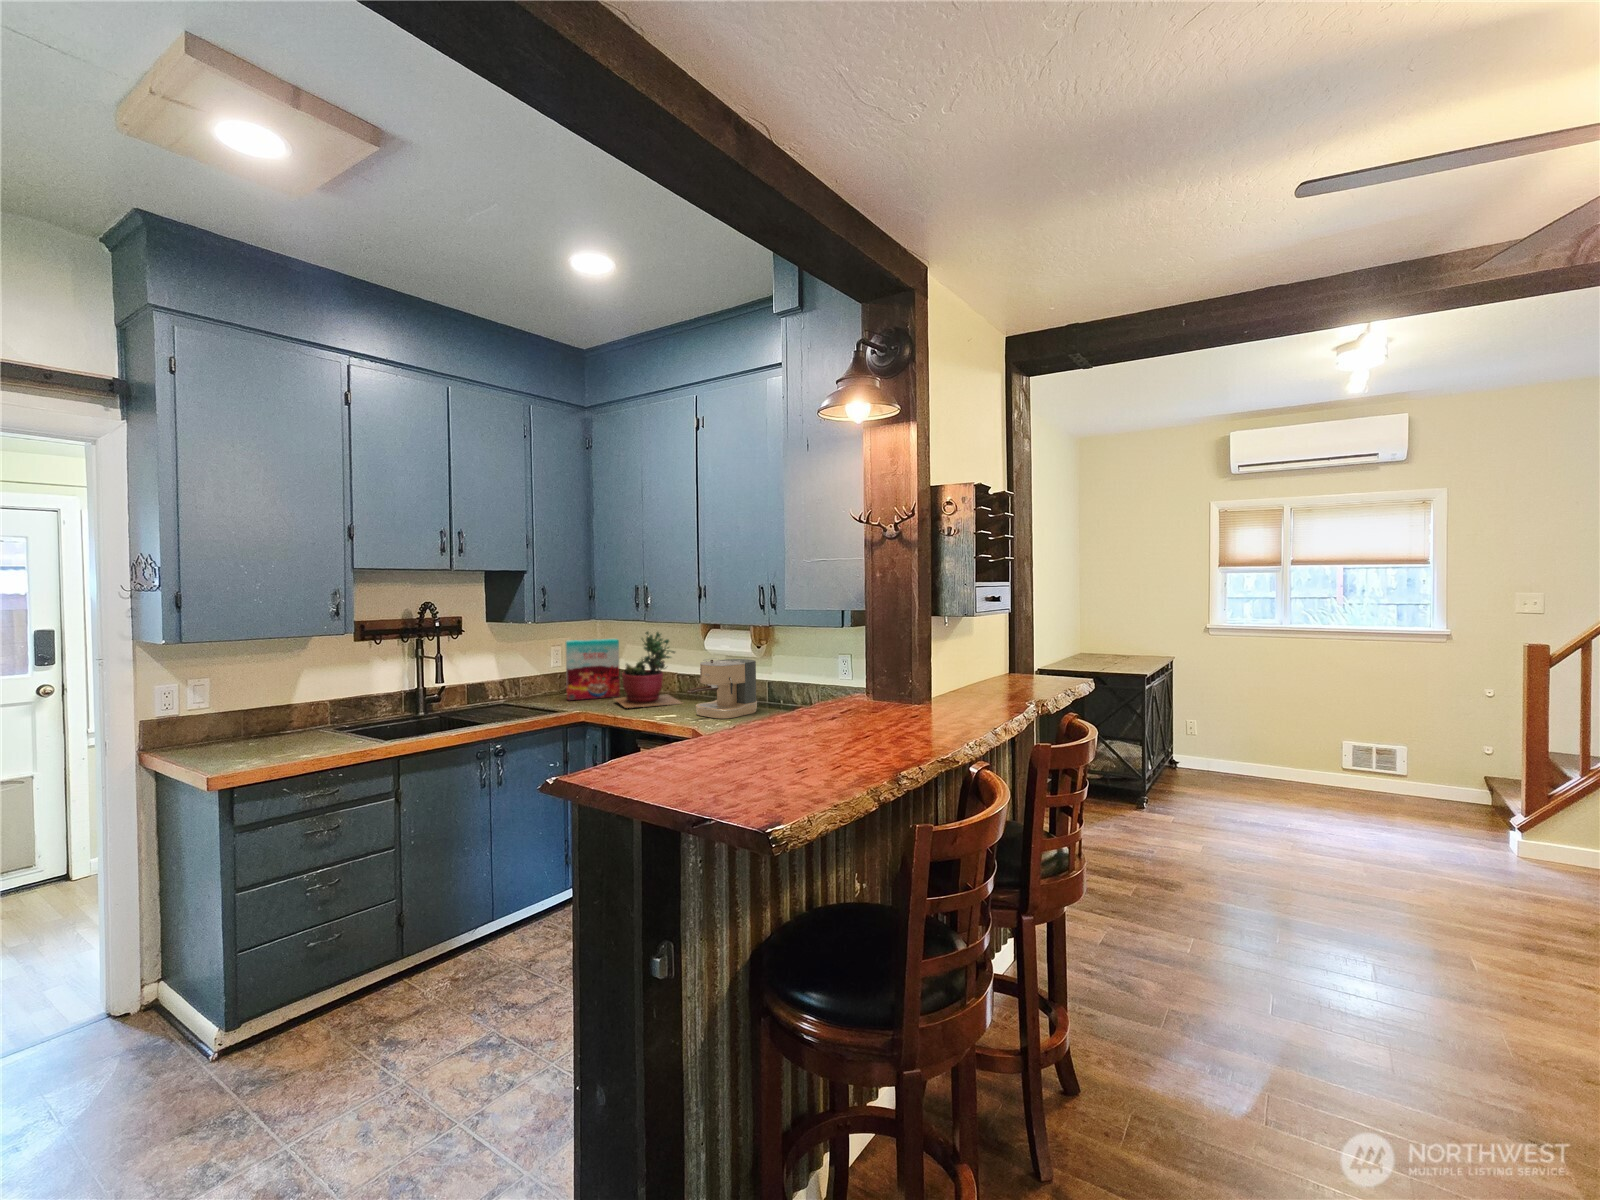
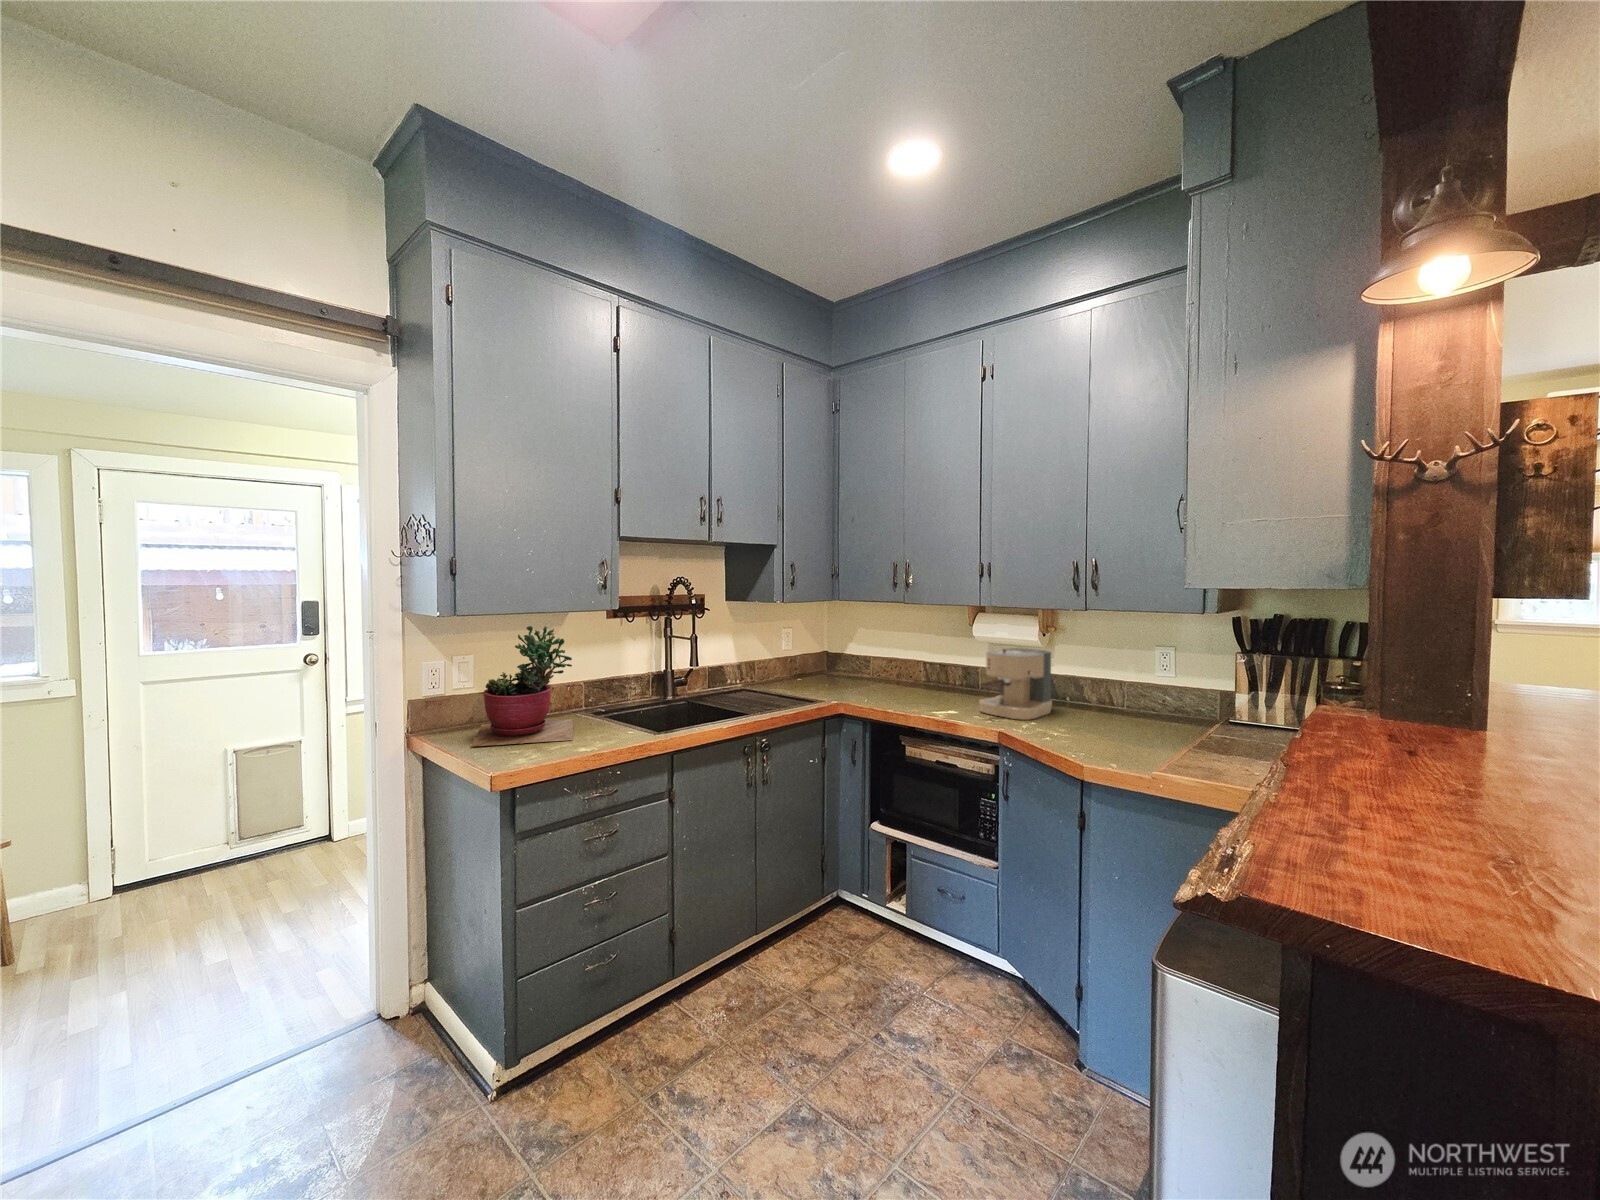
succulent plant: present [614,632,682,708] -> present [471,626,573,747]
cereal box: present [566,639,620,700] -> none [804,622,861,688]

